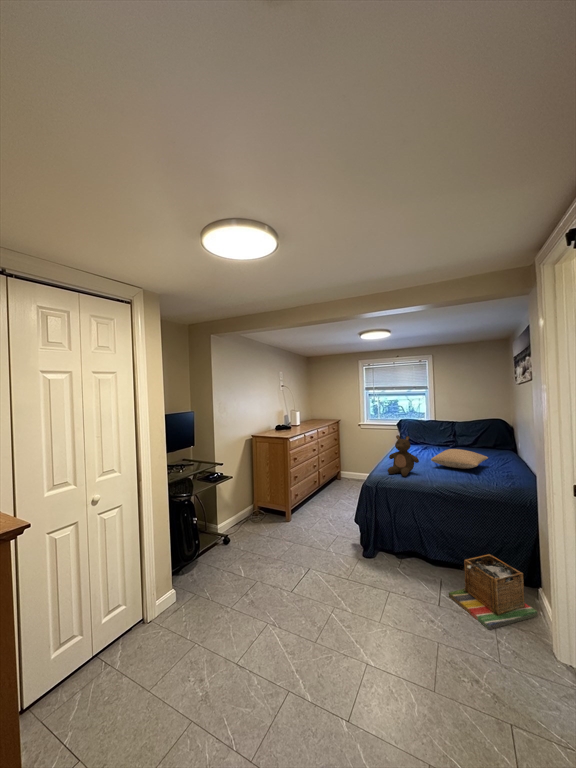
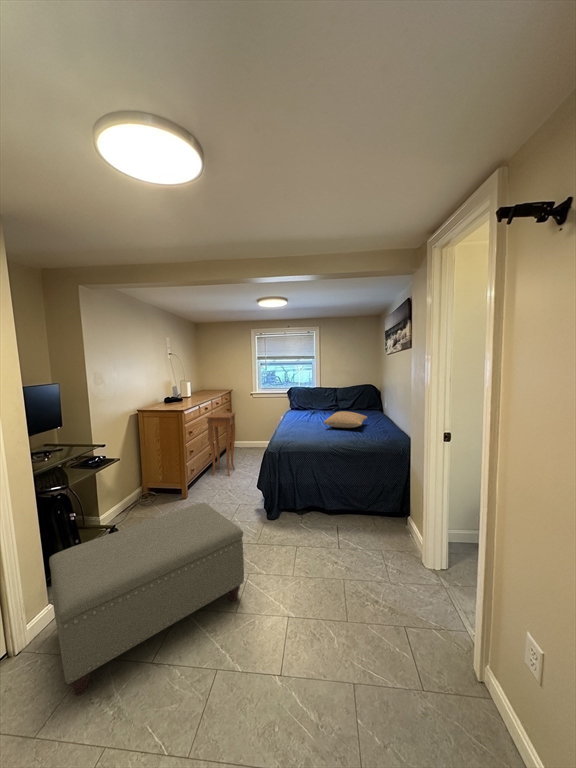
stuffed bear: present [388,435,419,476] -> none [288,401,316,440]
side table: none [312,442,340,506] -> present [206,413,236,476]
ottoman: none [171,527,326,671] -> present [49,503,244,696]
laundry basket: present [449,554,538,630] -> none [345,497,409,558]

